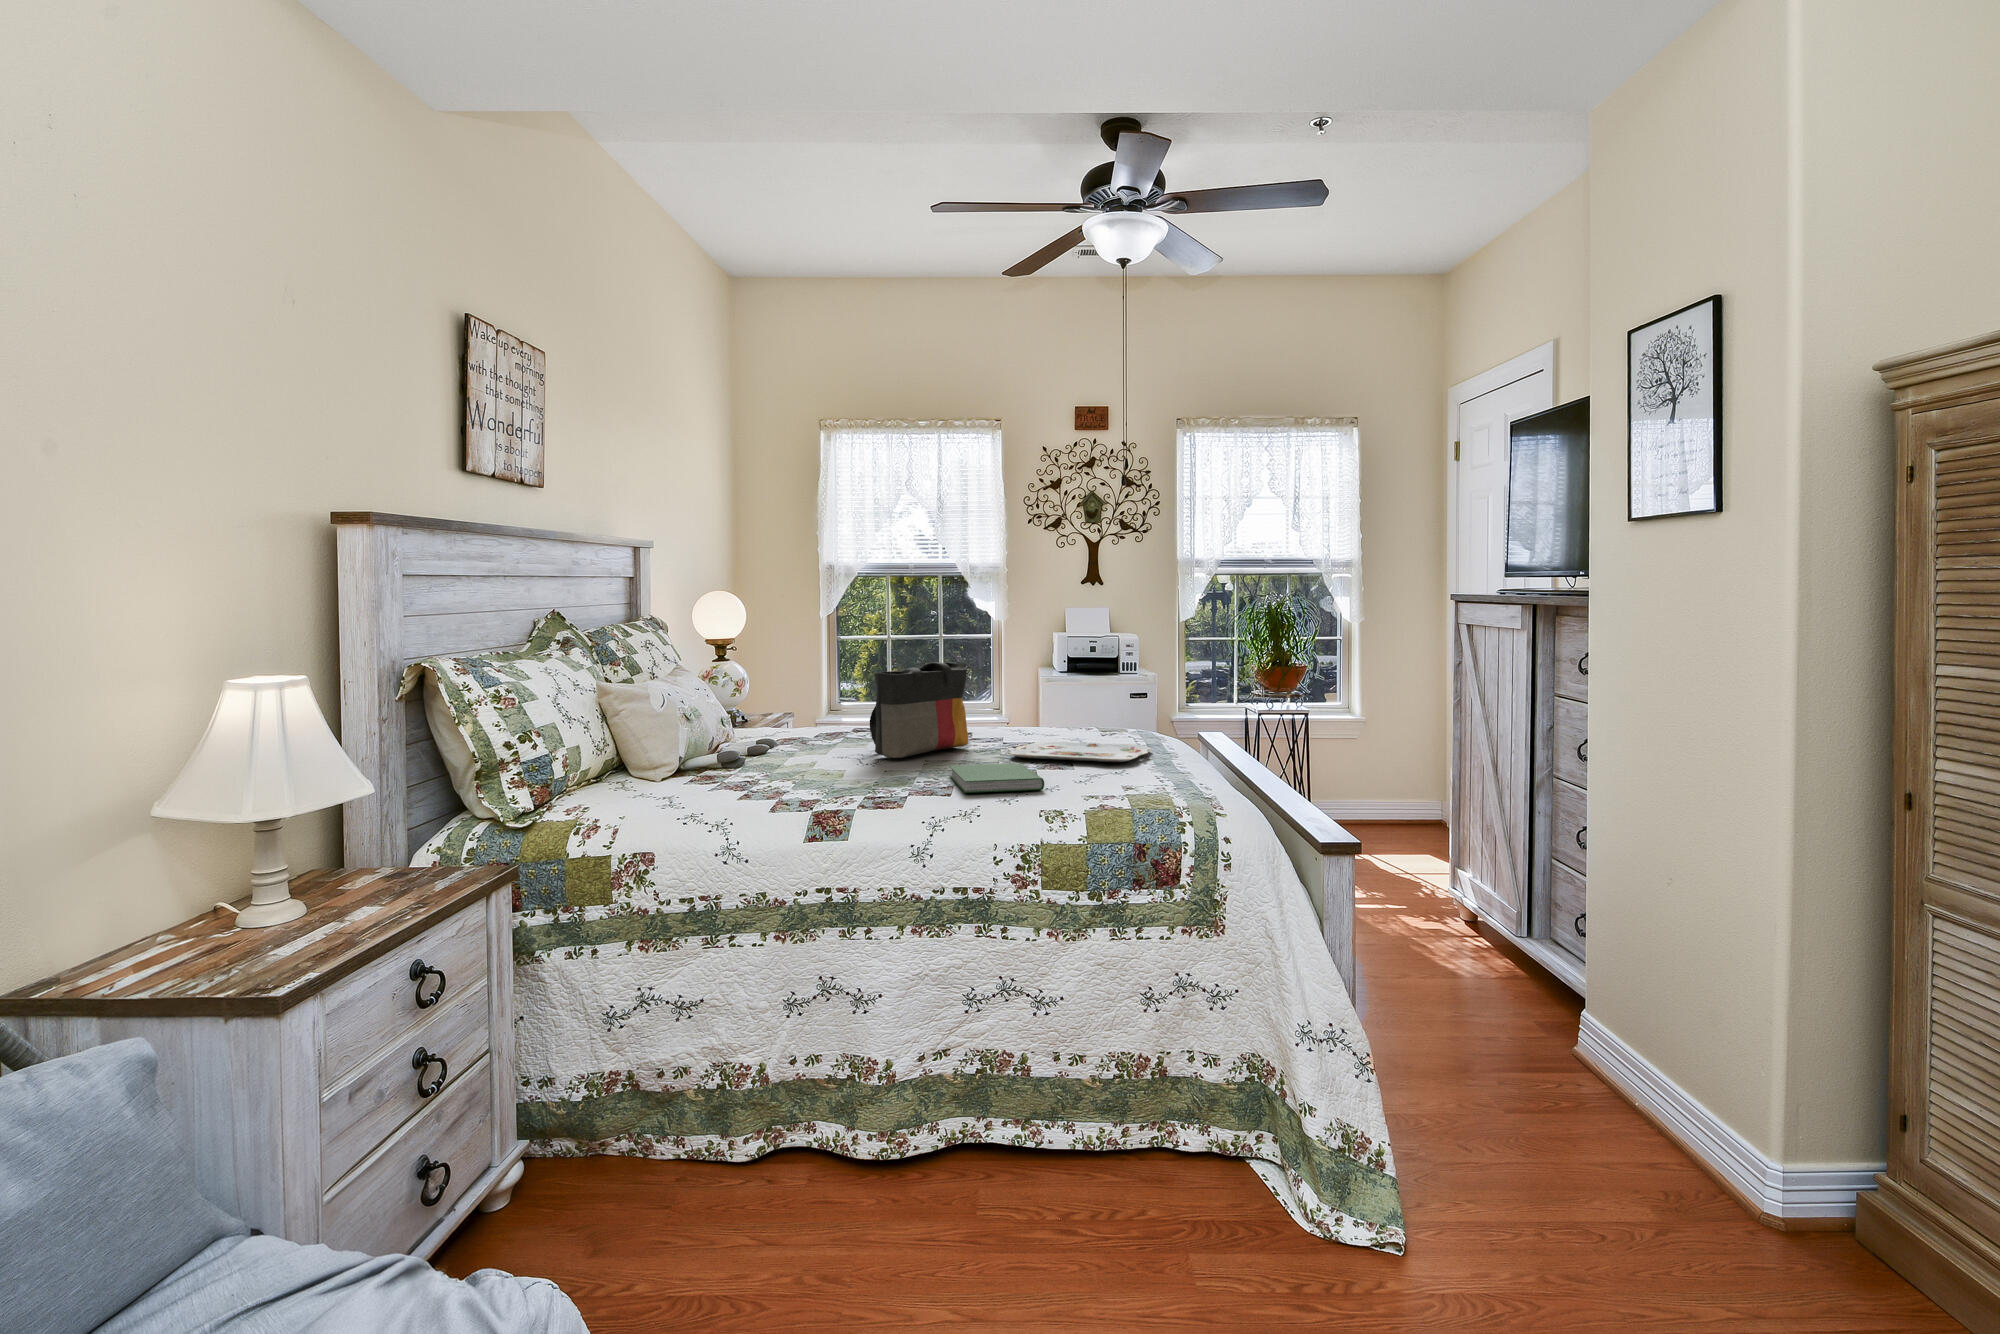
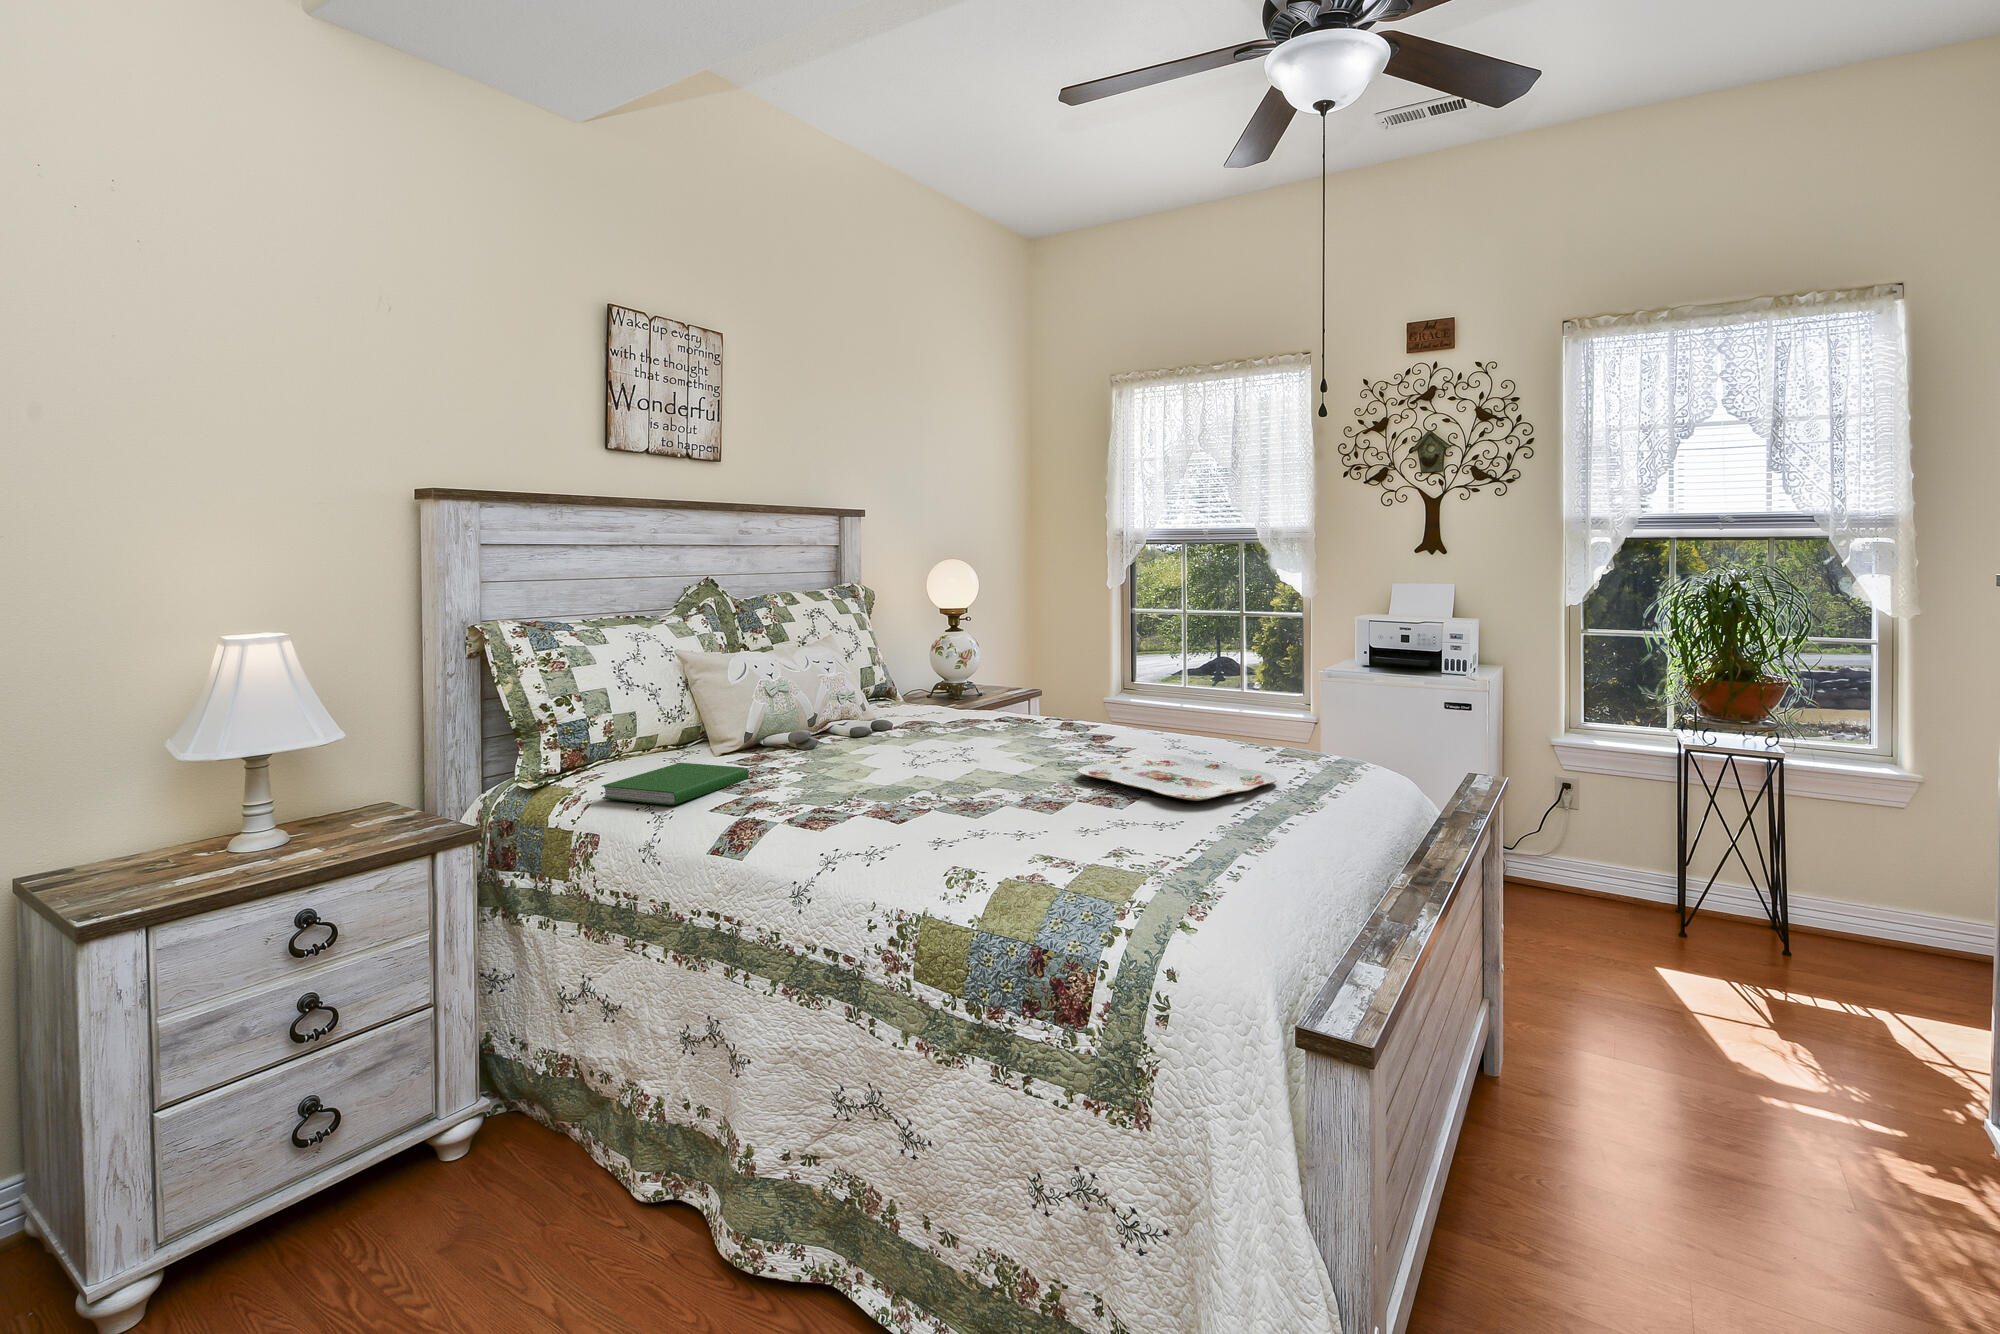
tote bag: present [870,662,968,758] -> none [933,648,1070,761]
hardcover book: present [950,763,1044,793] -> present [602,763,749,805]

